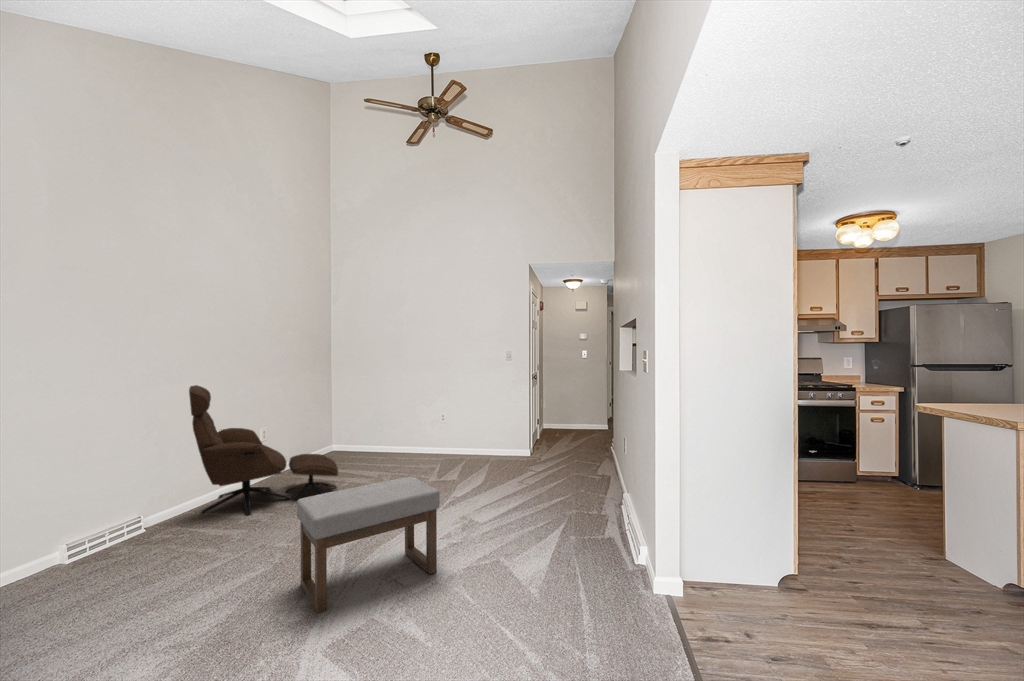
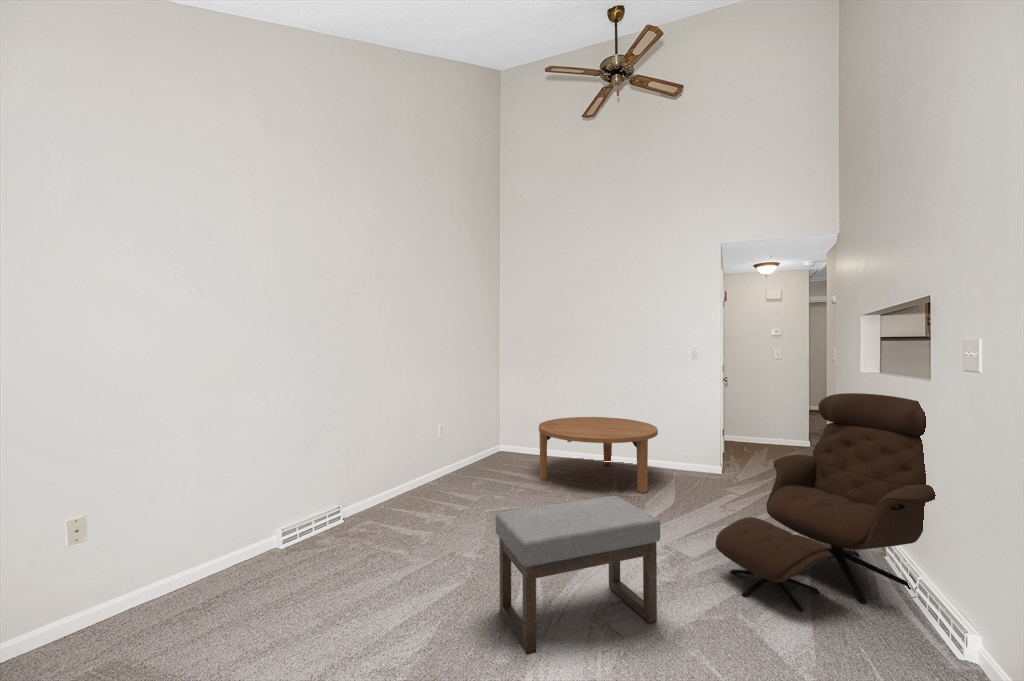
lounge chair: present [189,385,338,515] -> present [716,393,936,612]
coffee table: none [368,413,474,477] -> present [539,417,658,493]

